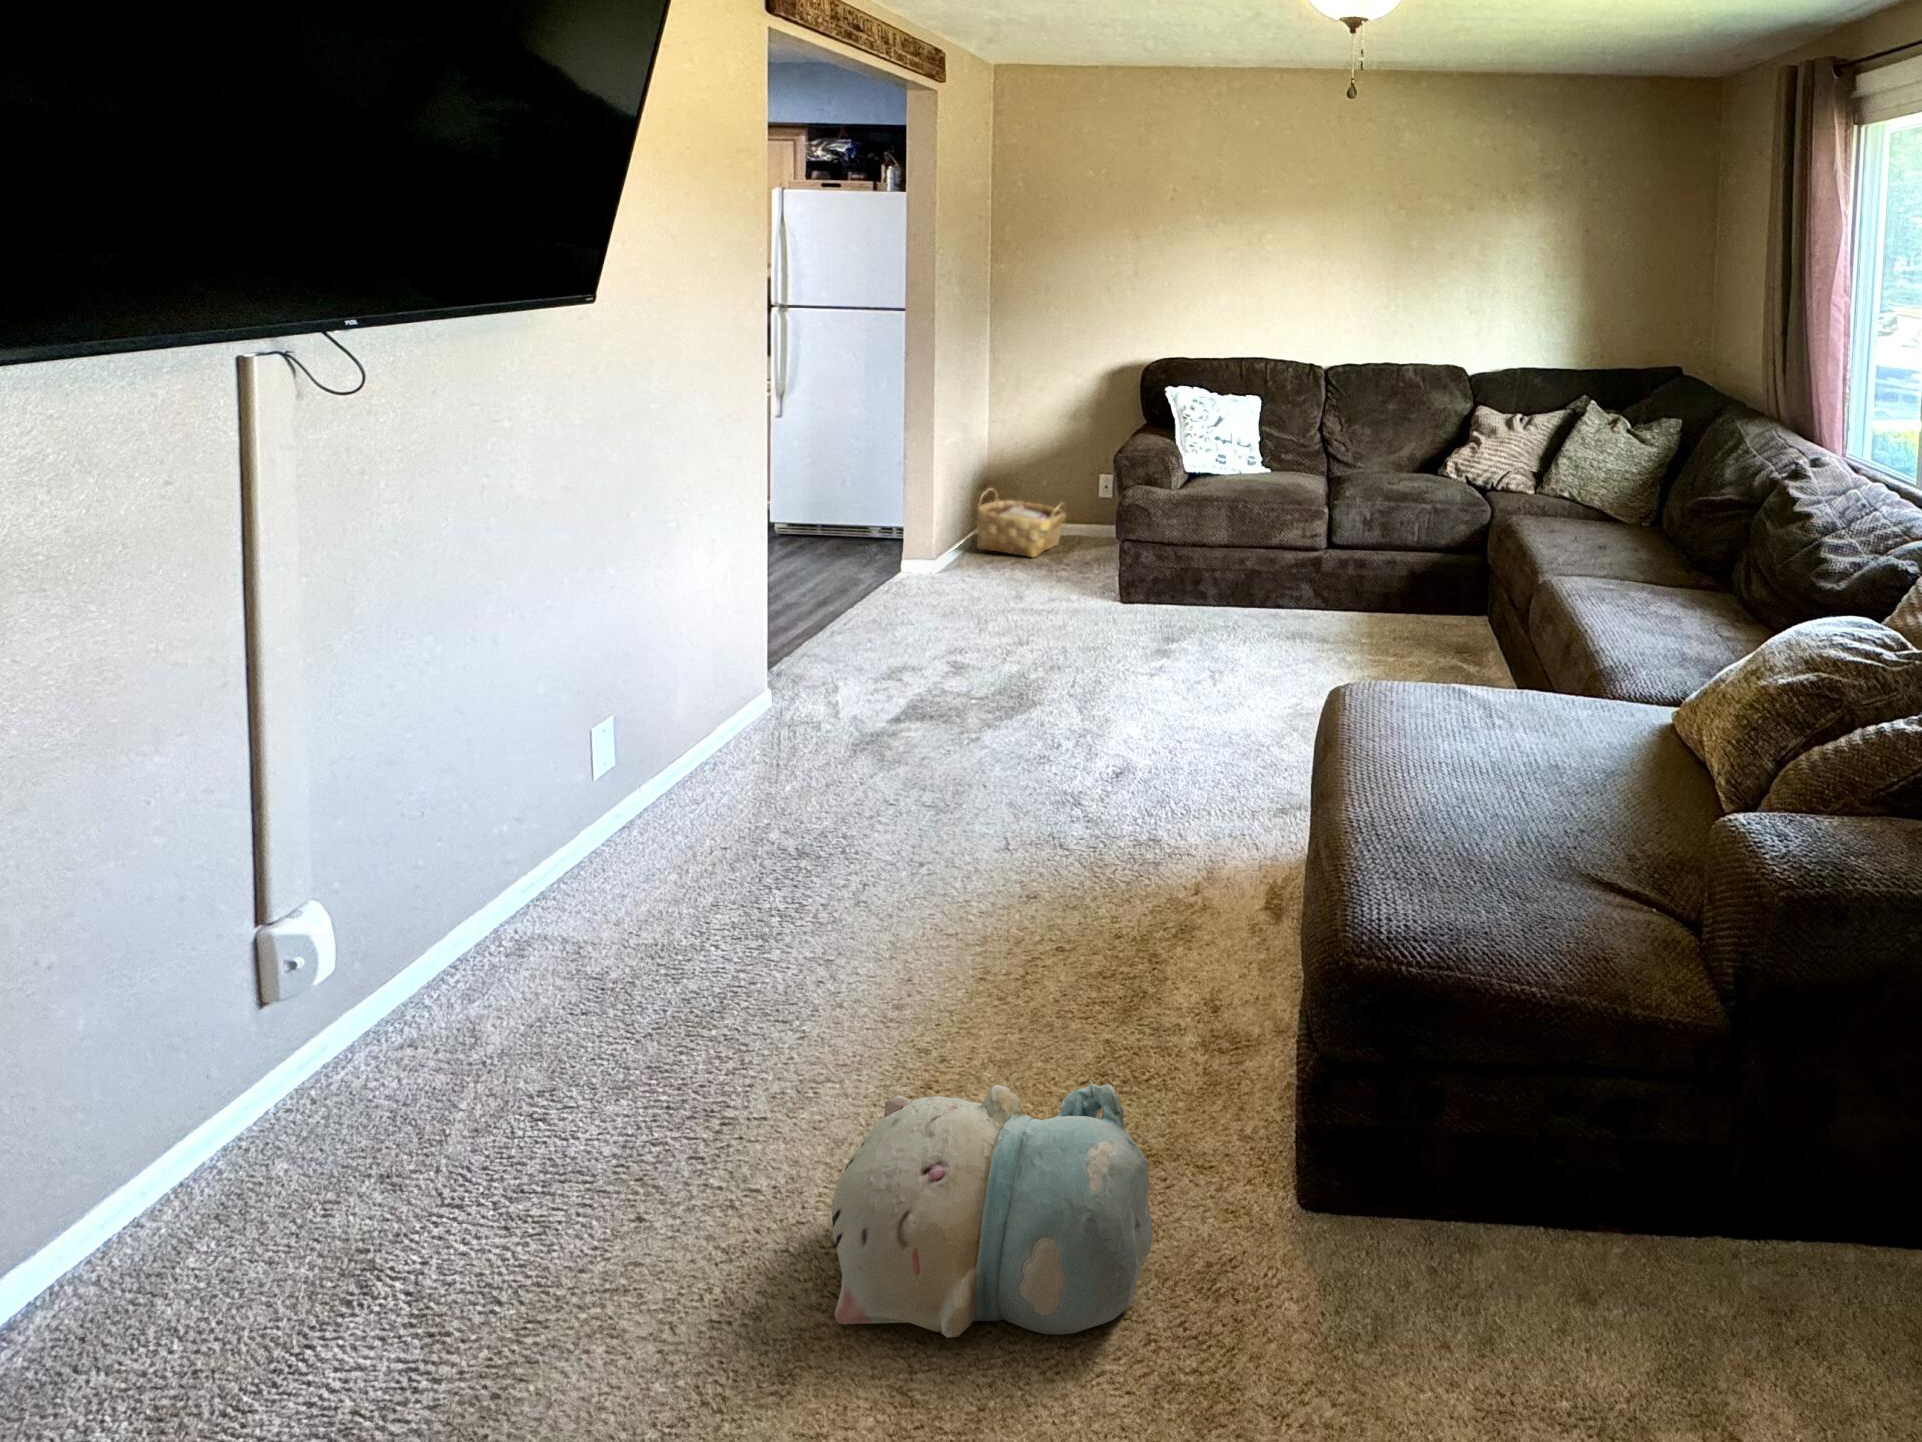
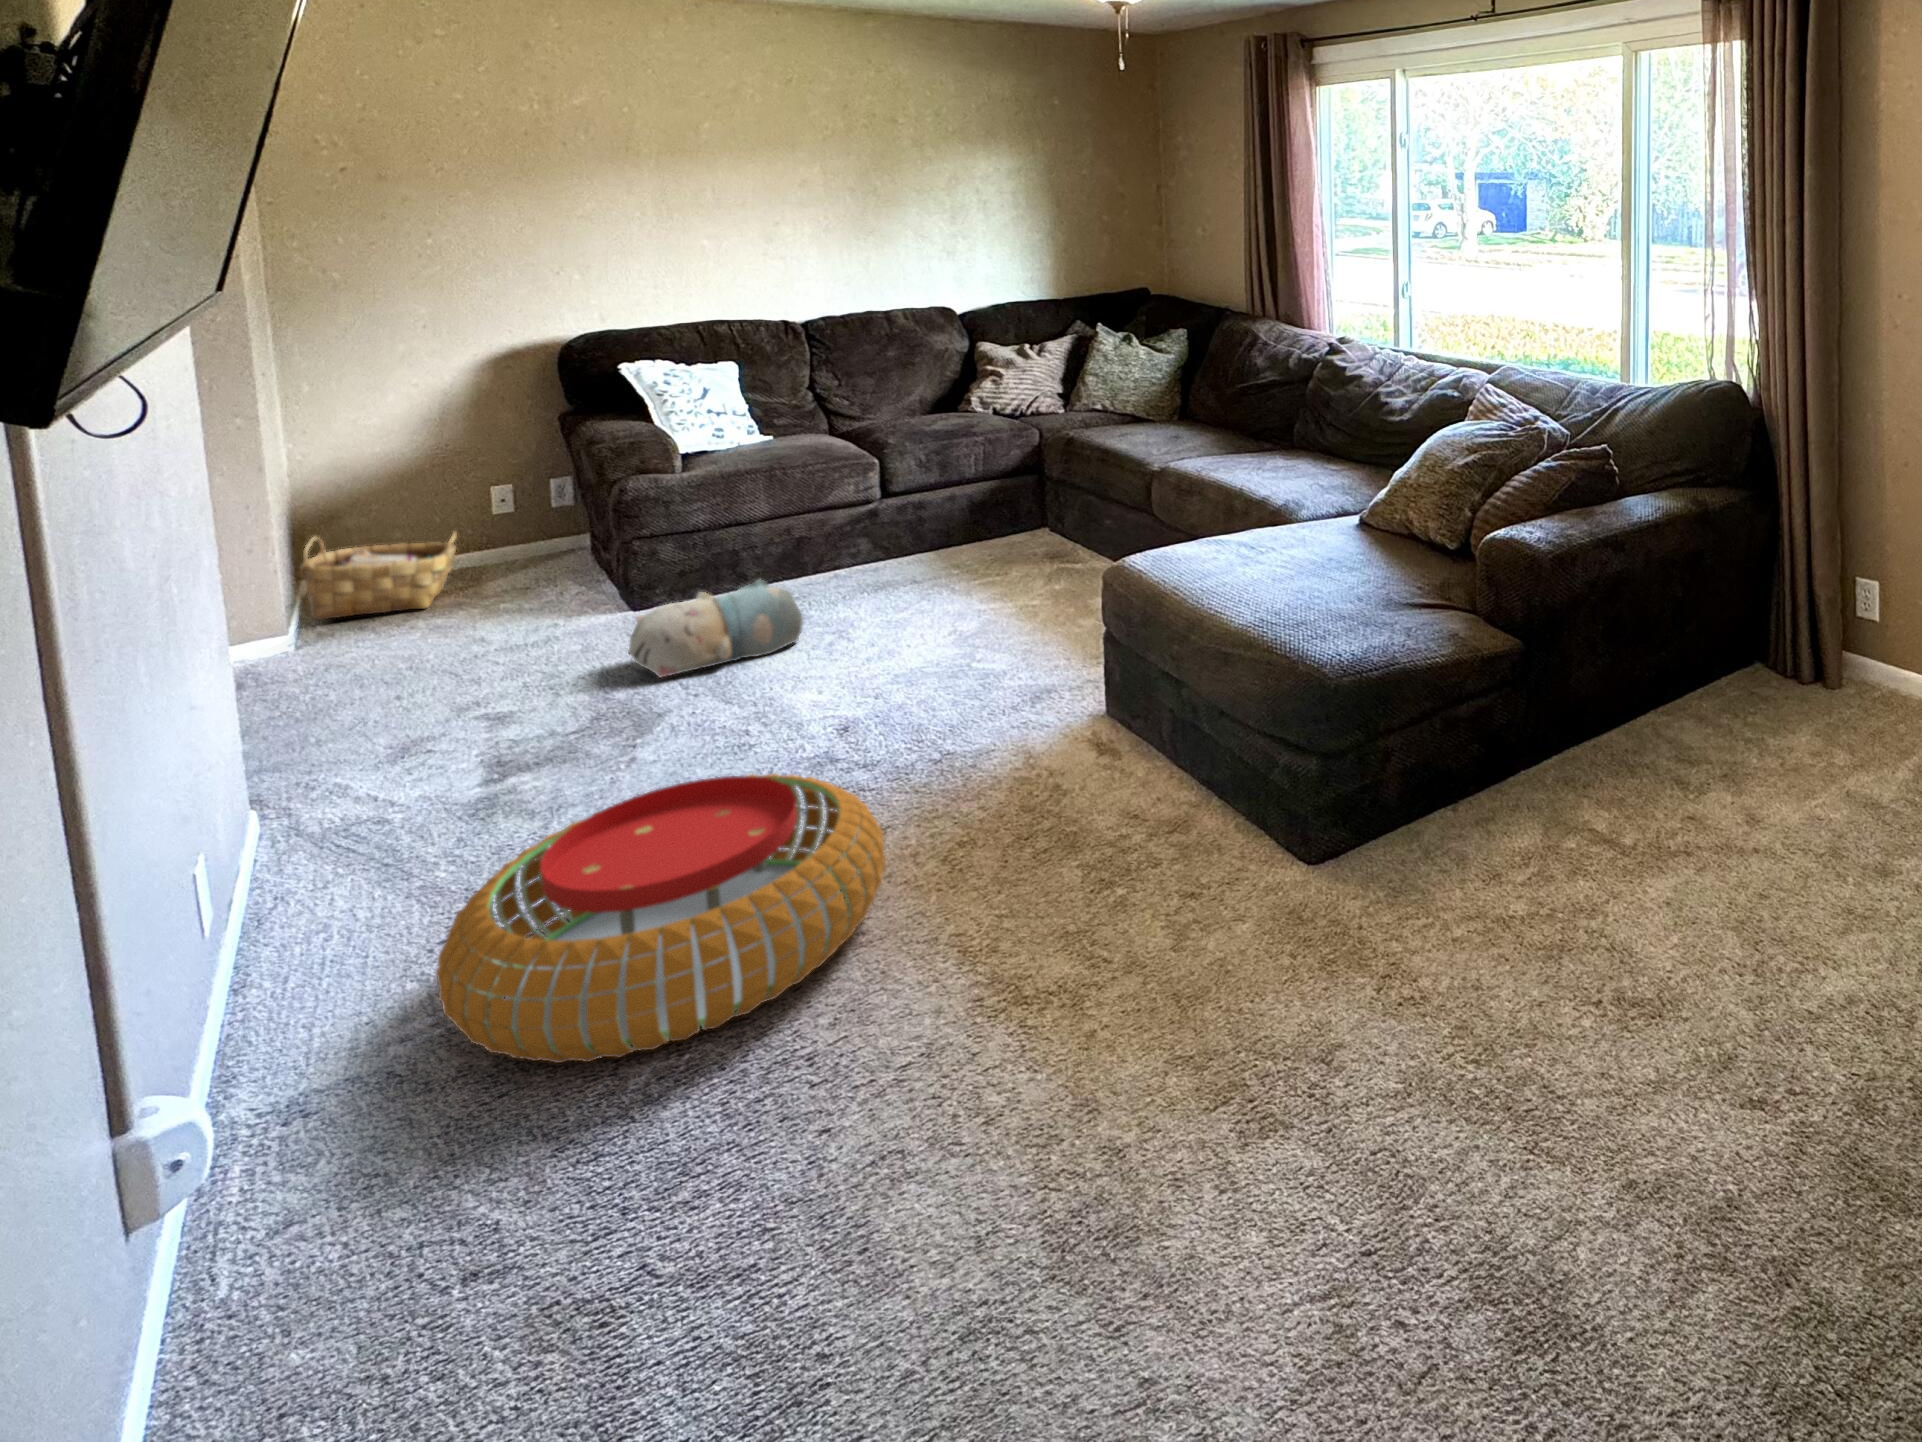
pouf: none [594,780,975,1048] -> present [436,774,885,1063]
plush toy: present [832,1084,1153,1337] -> present [628,580,803,677]

